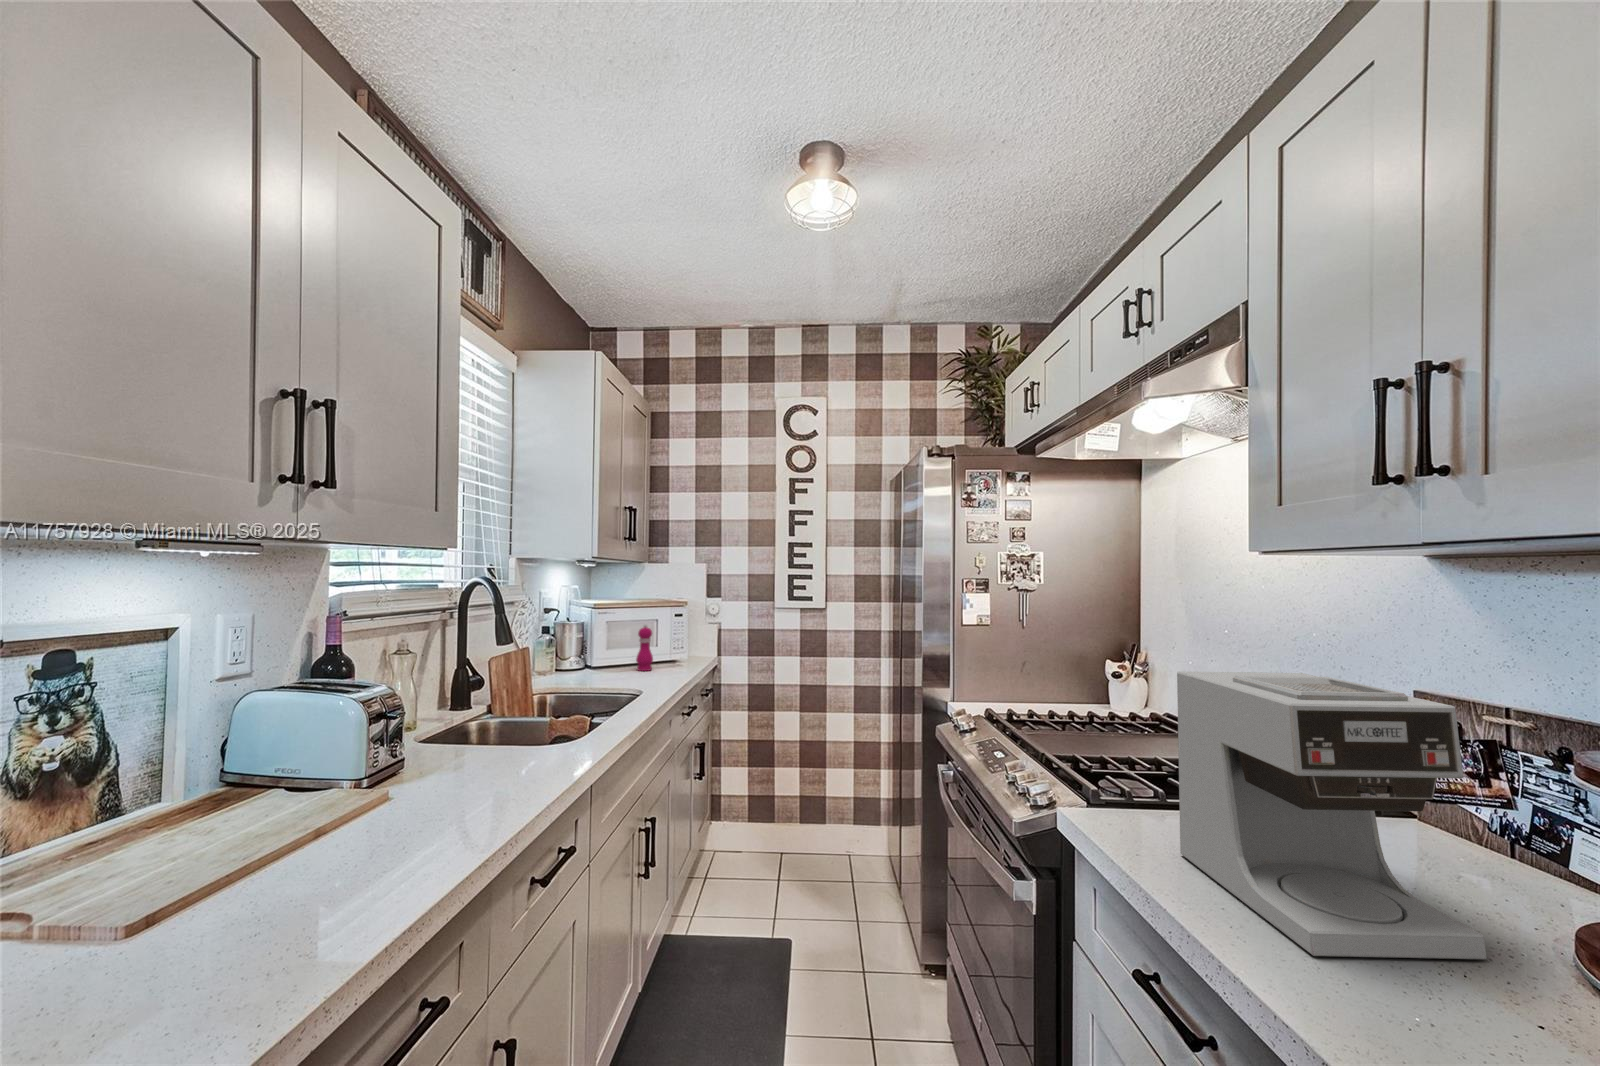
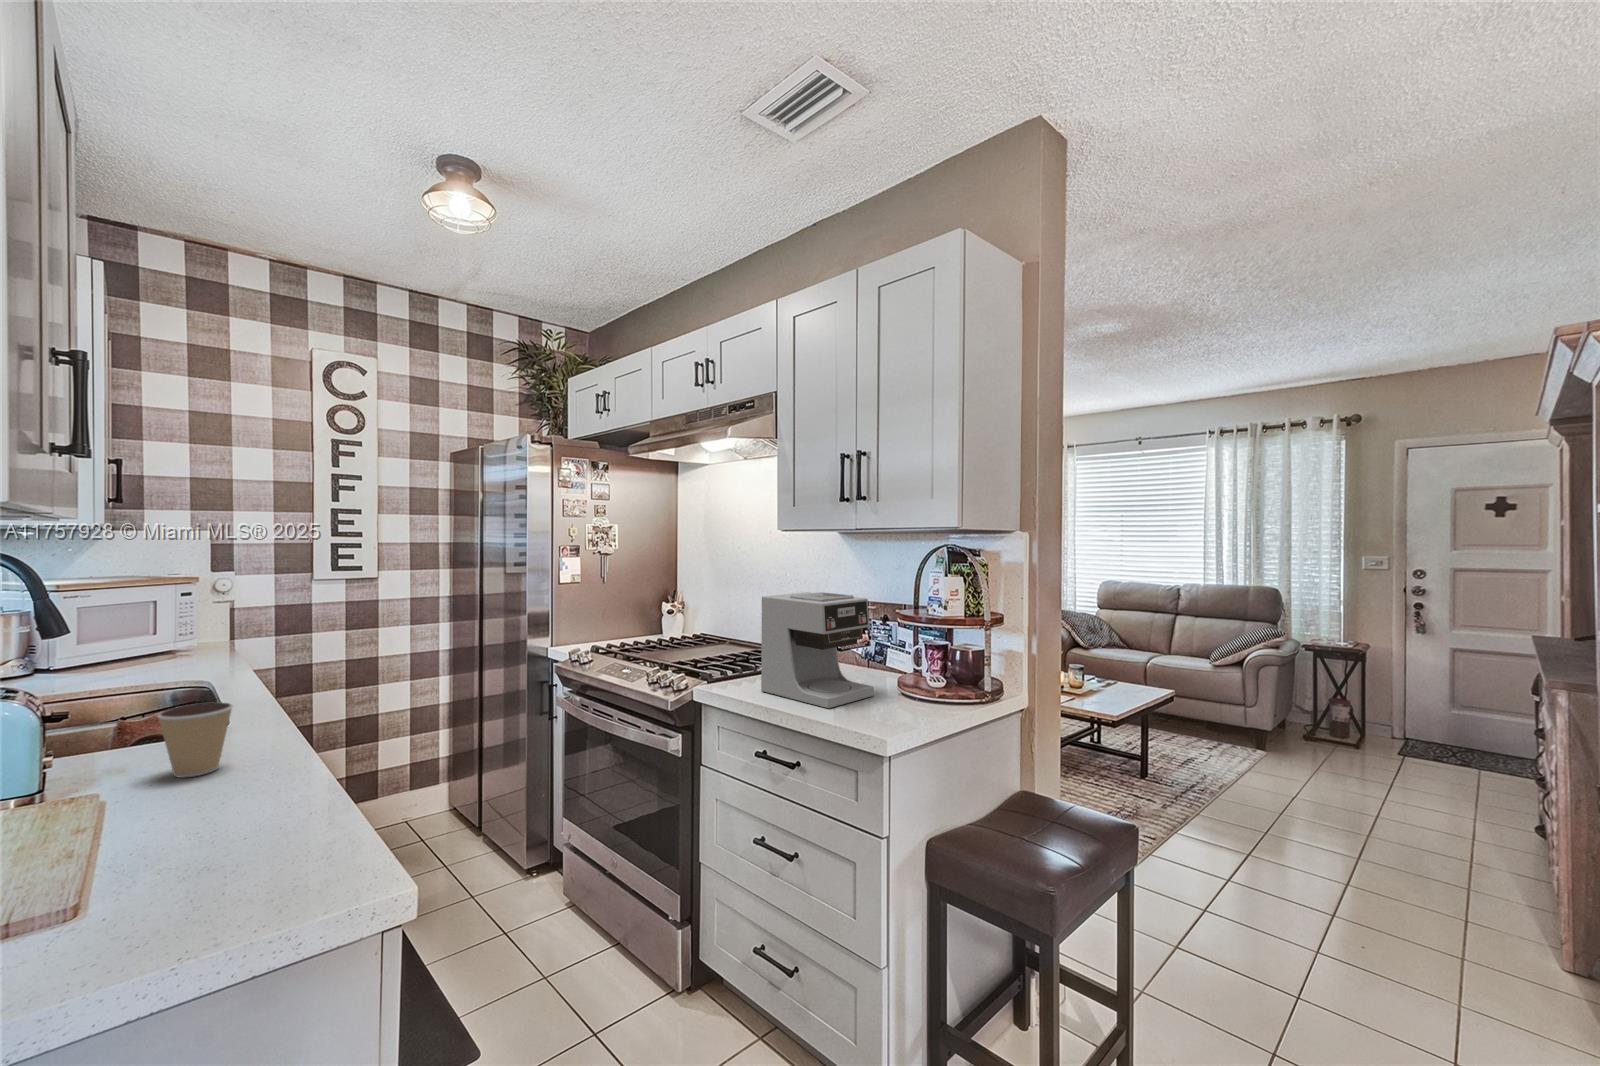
pepper mill: present [636,624,653,671] -> none [134,610,163,668]
coffee cup: none [434,714,496,787] -> present [158,702,233,778]

